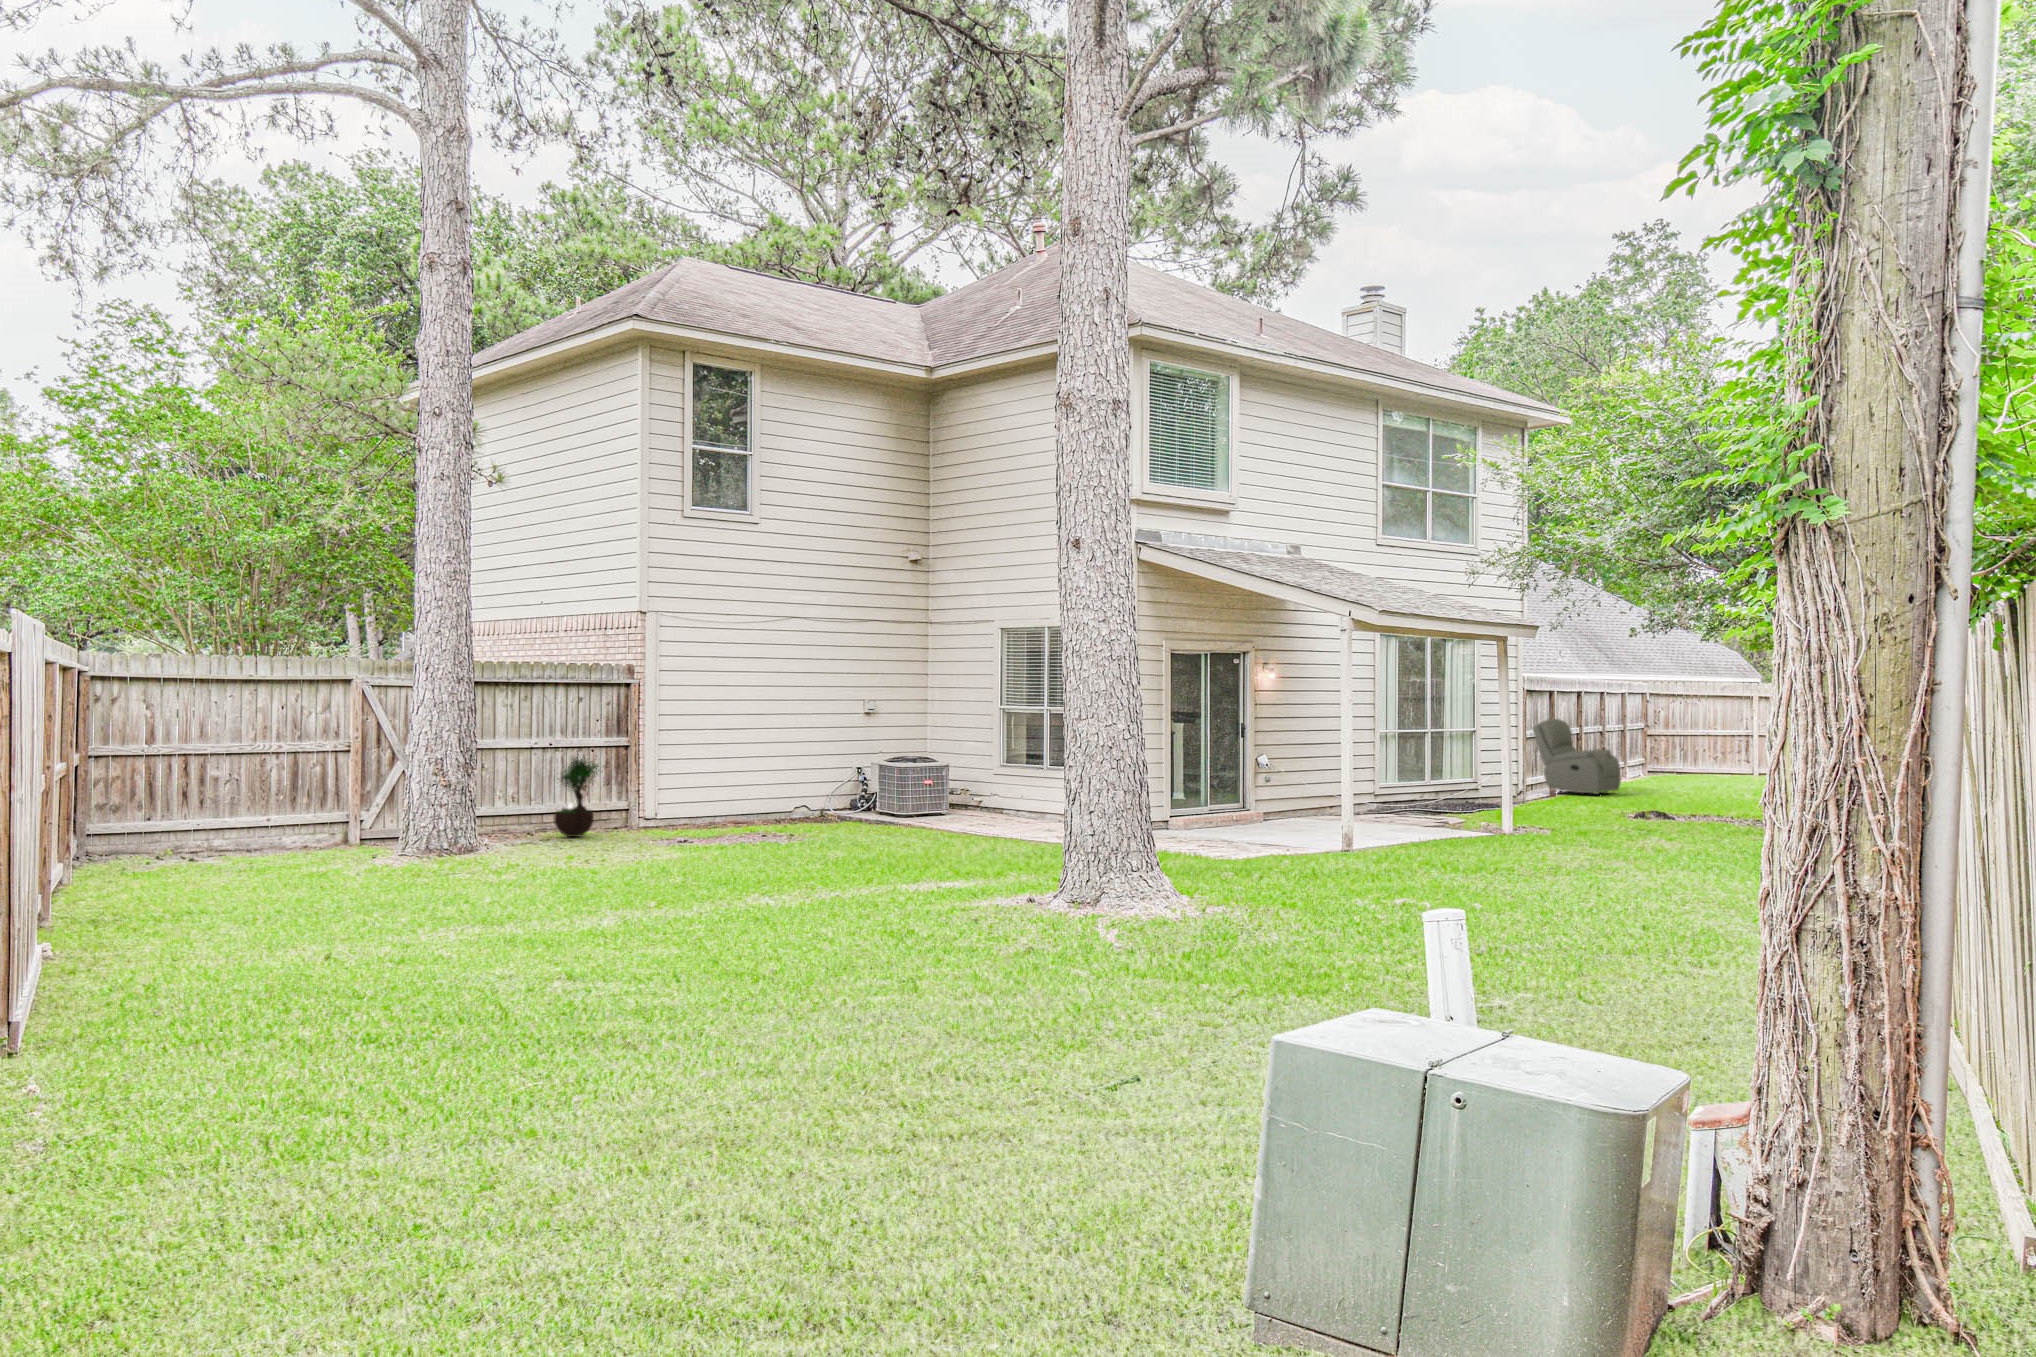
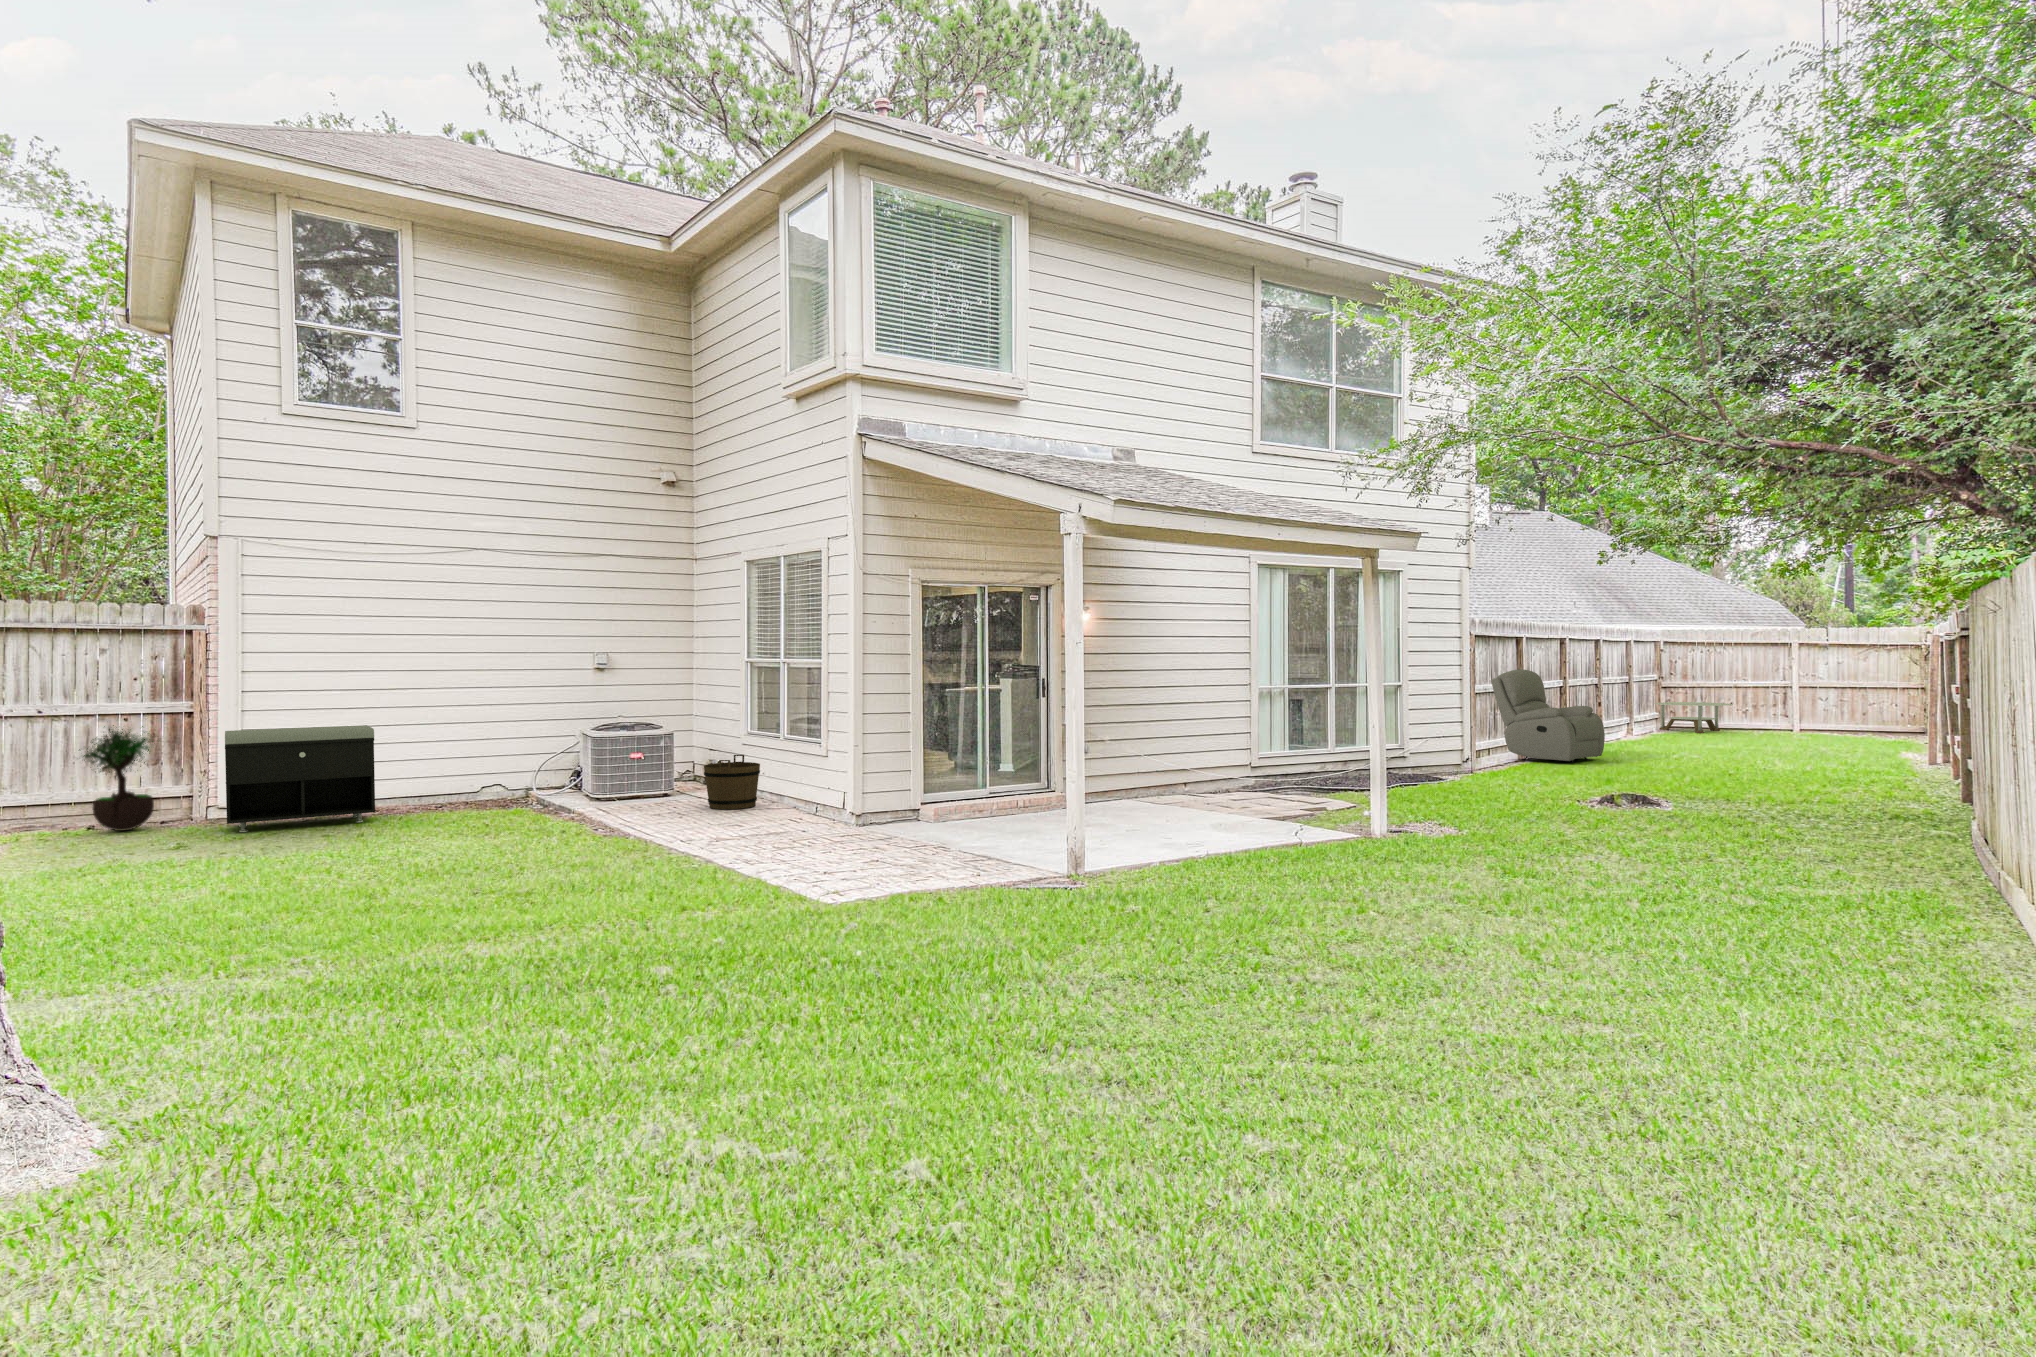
round table: none [1642,748,1708,775] -> present [1655,702,1733,733]
storage bench: none [644,756,758,838] -> present [225,725,375,832]
bucket: none [982,782,1025,824] -> present [704,755,760,809]

